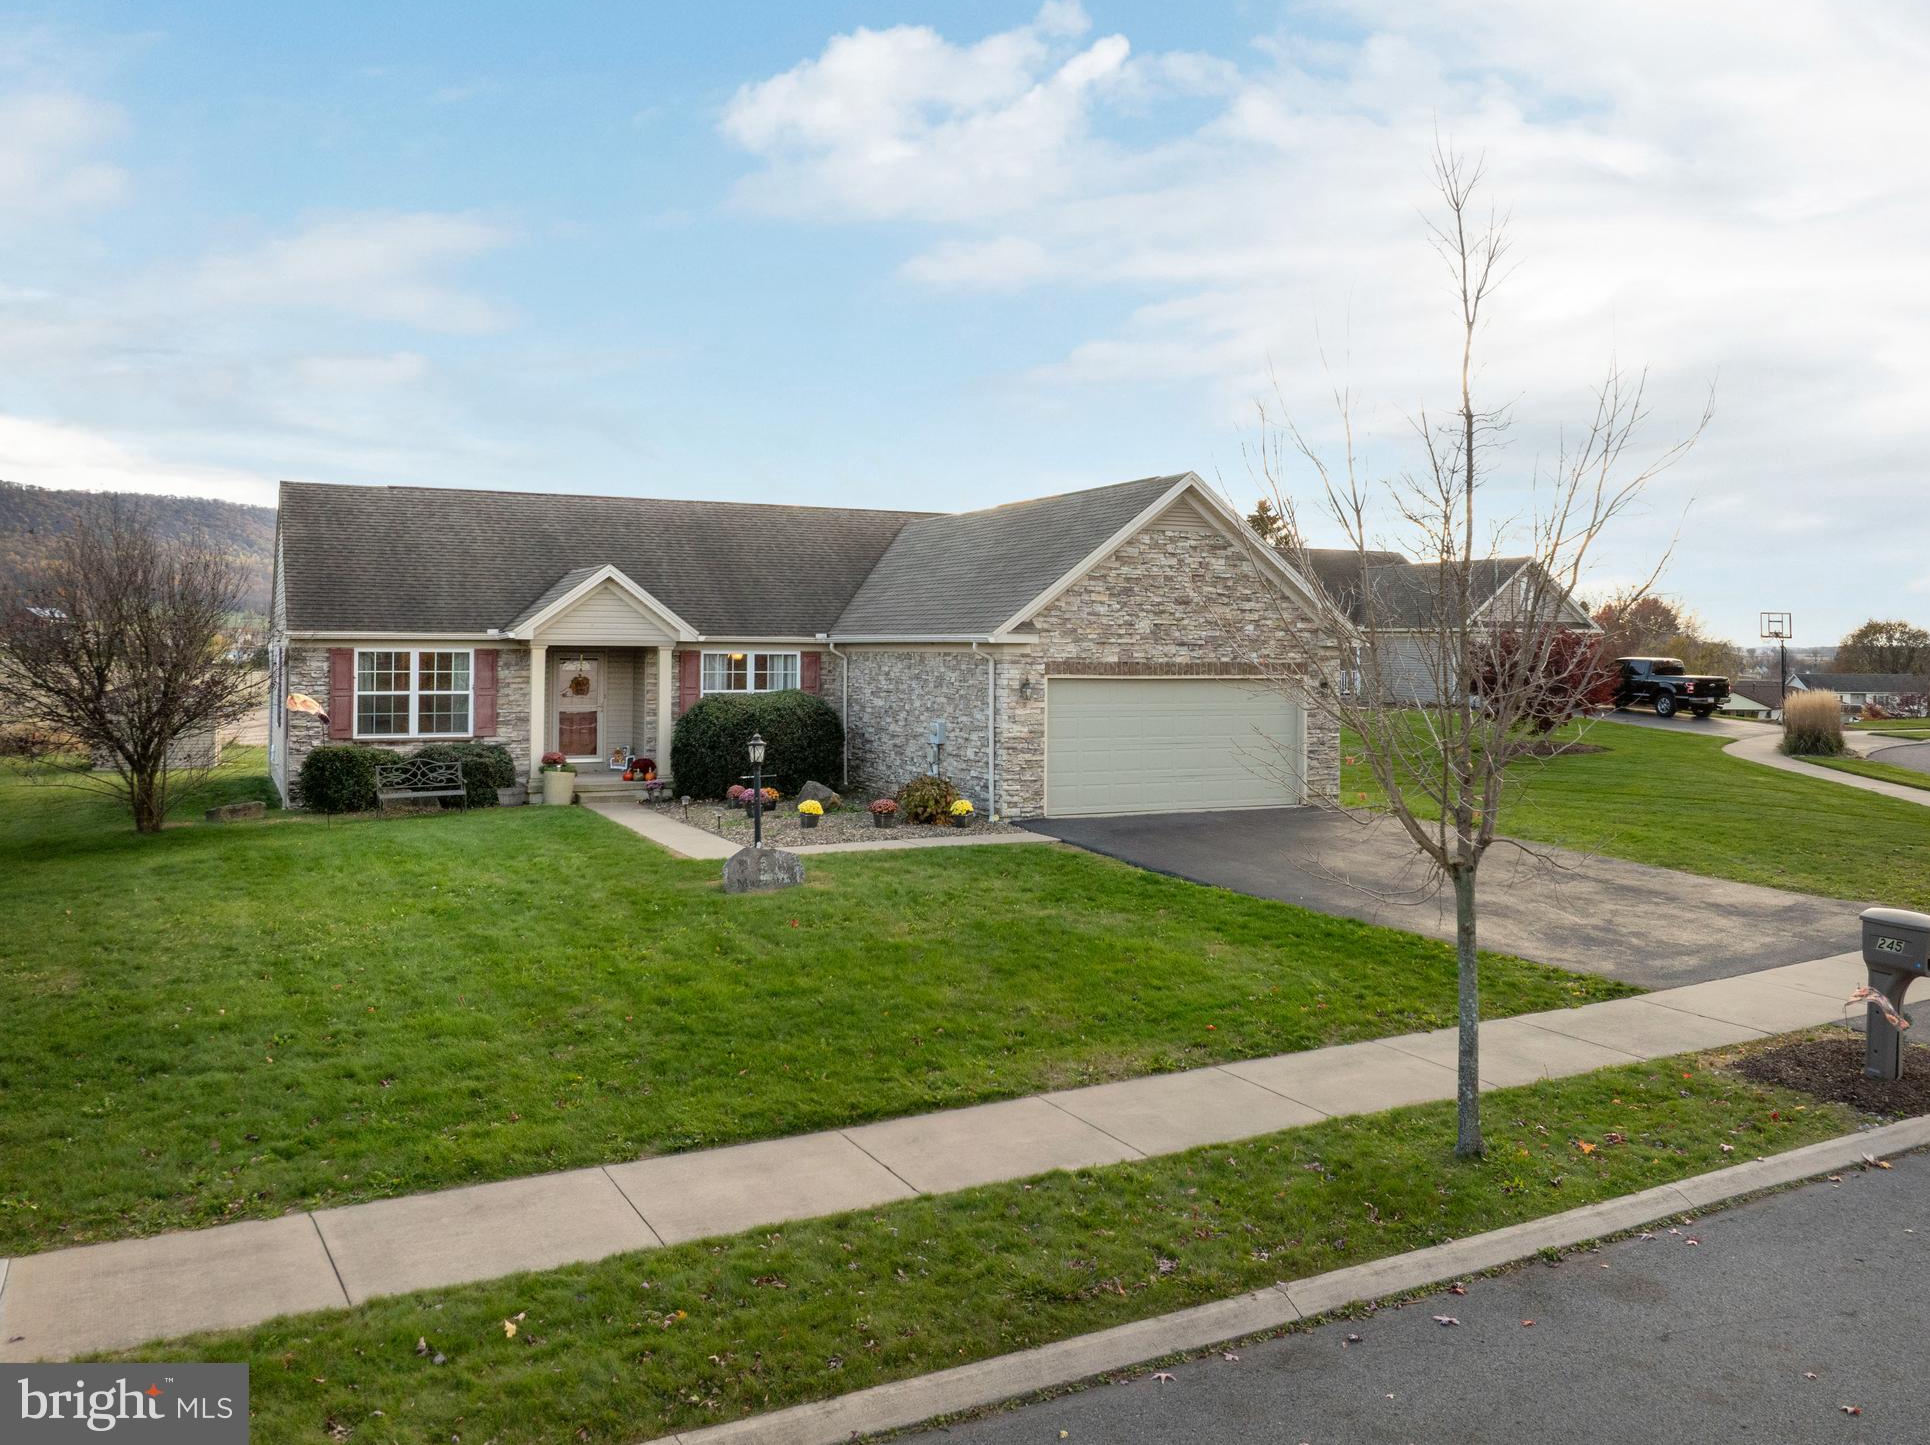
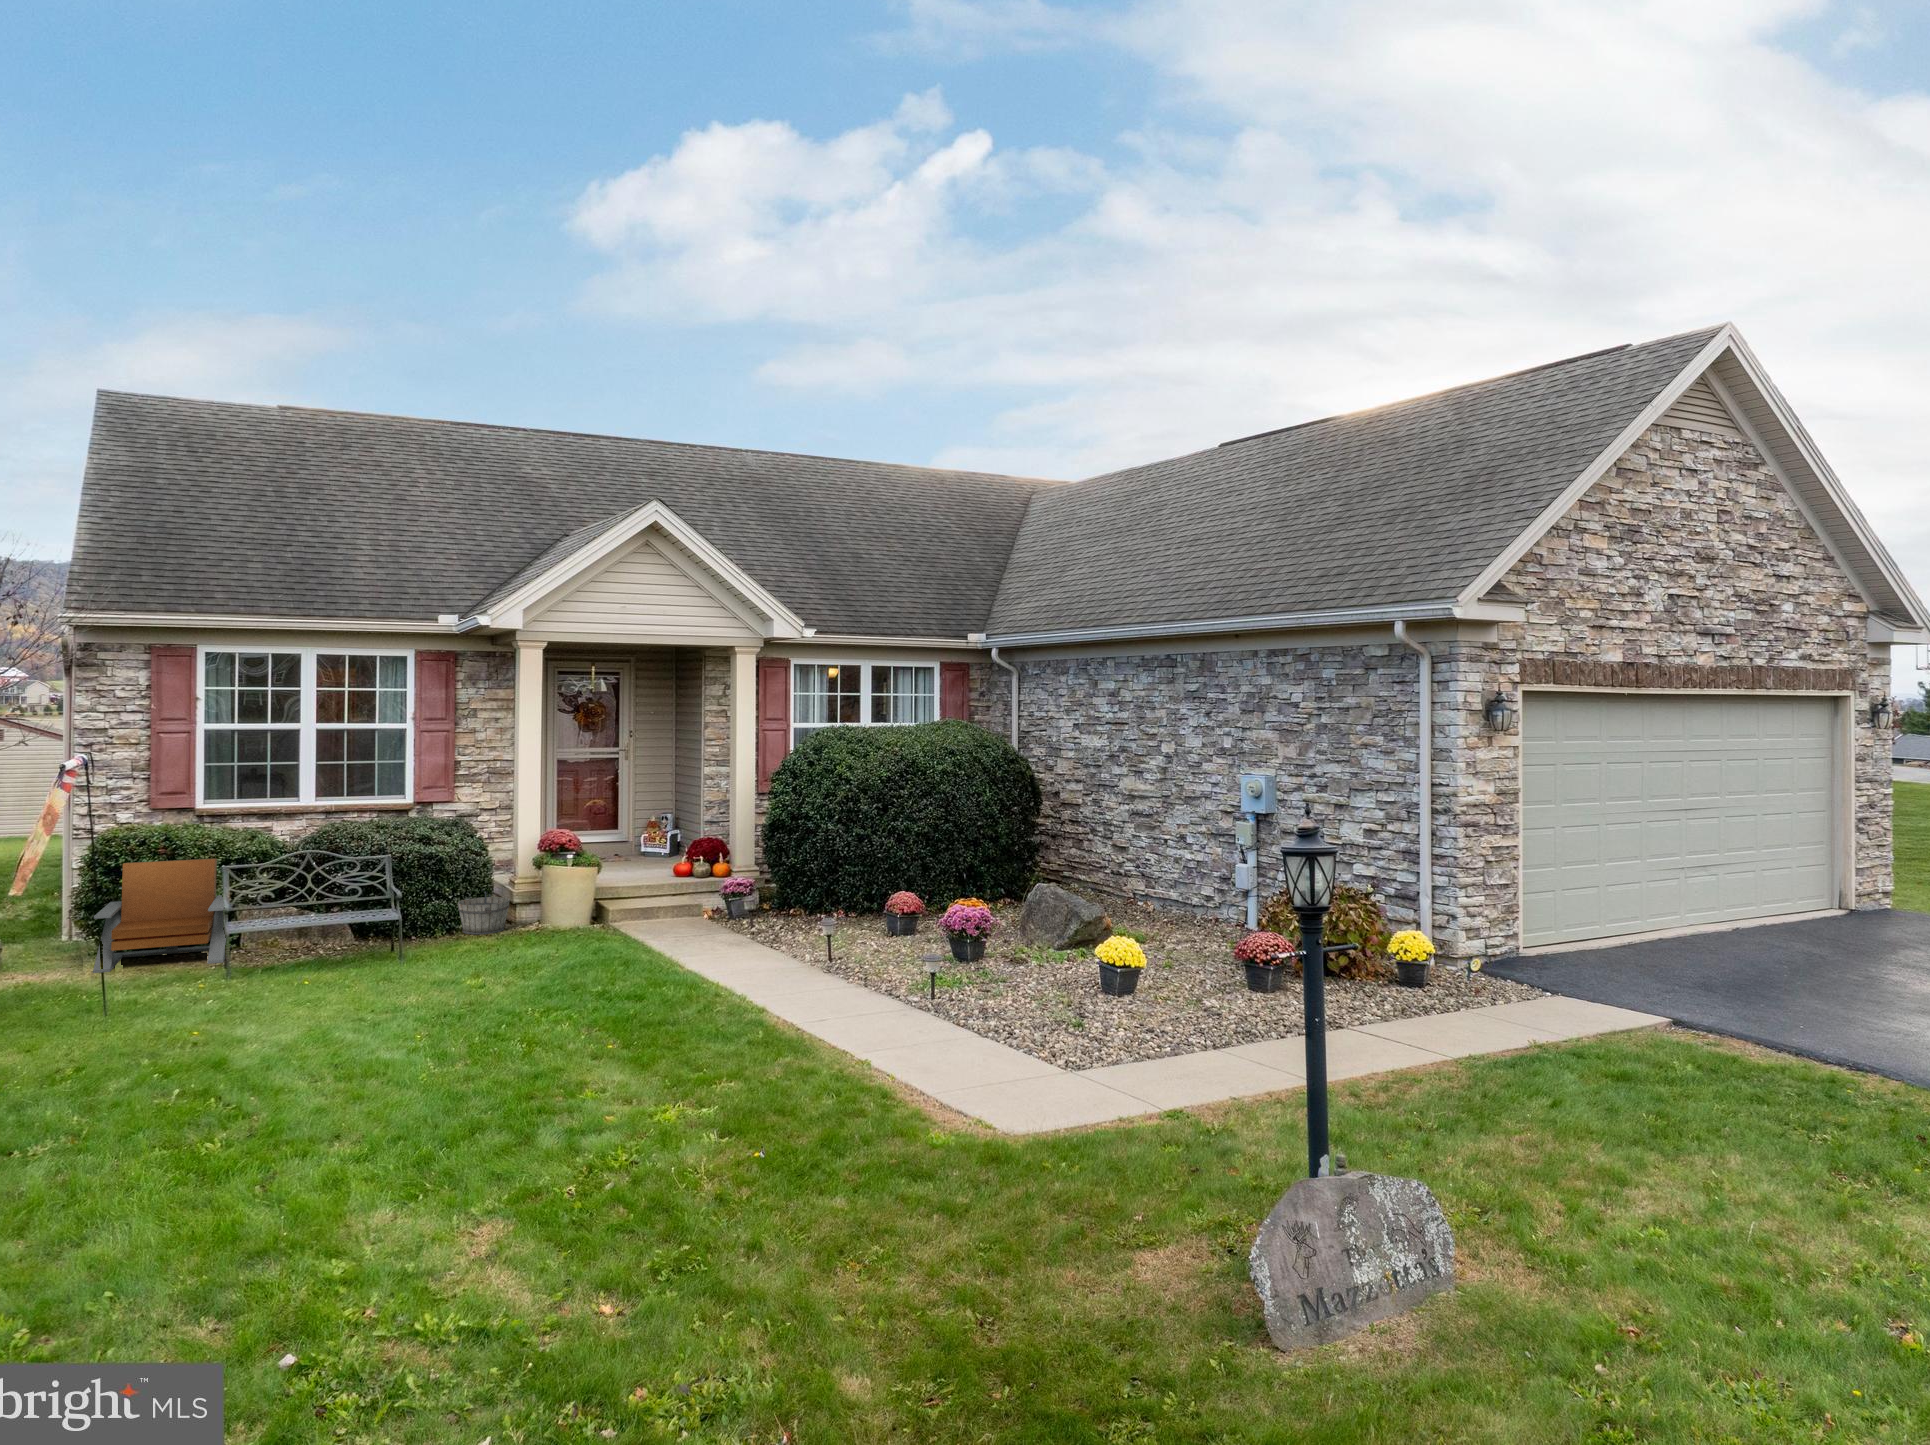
lounge chair: none [315,763,379,818] -> present [93,858,231,973]

